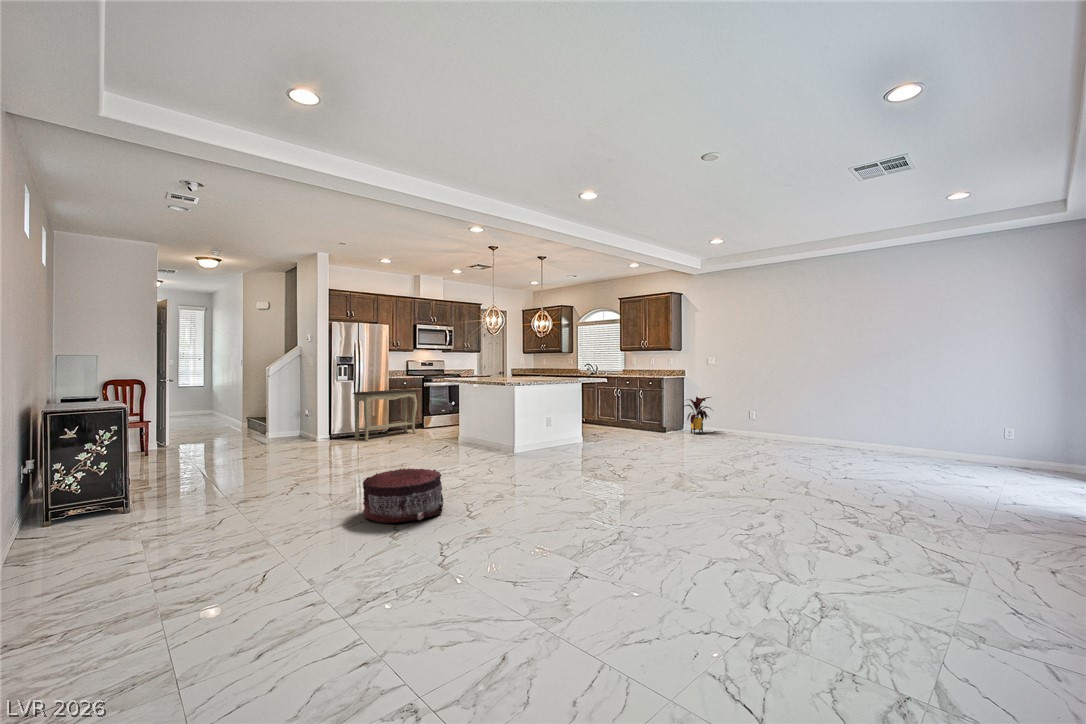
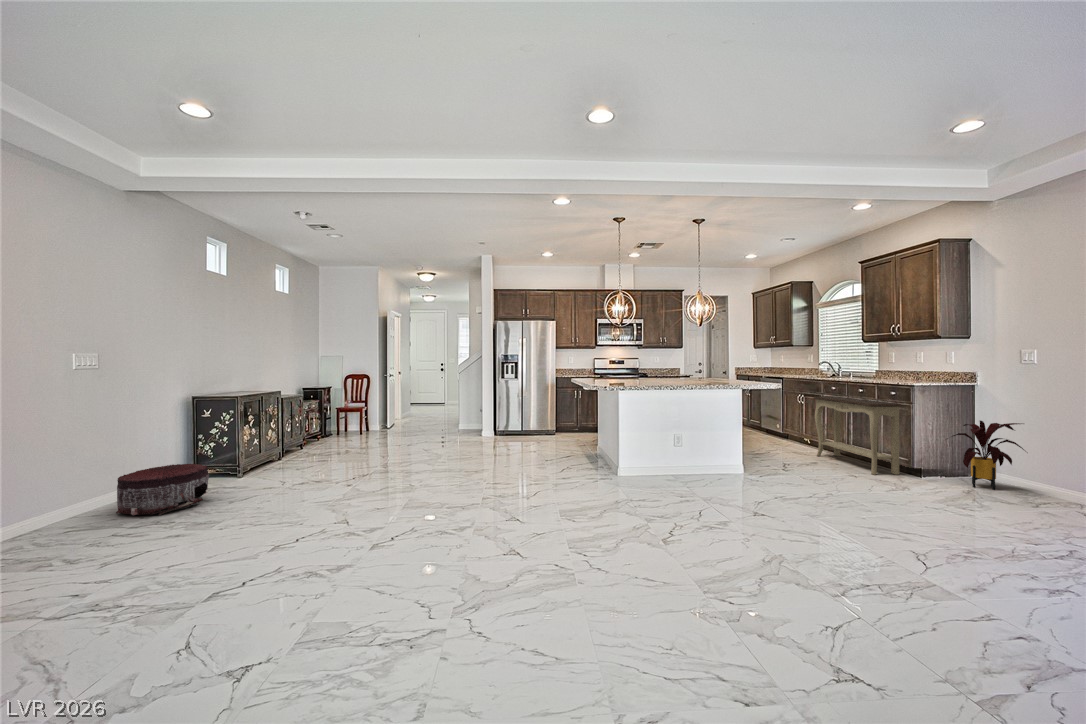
console table: present [353,389,418,441] -> present [814,396,902,475]
pouf: present [363,468,443,523] -> present [116,464,209,515]

